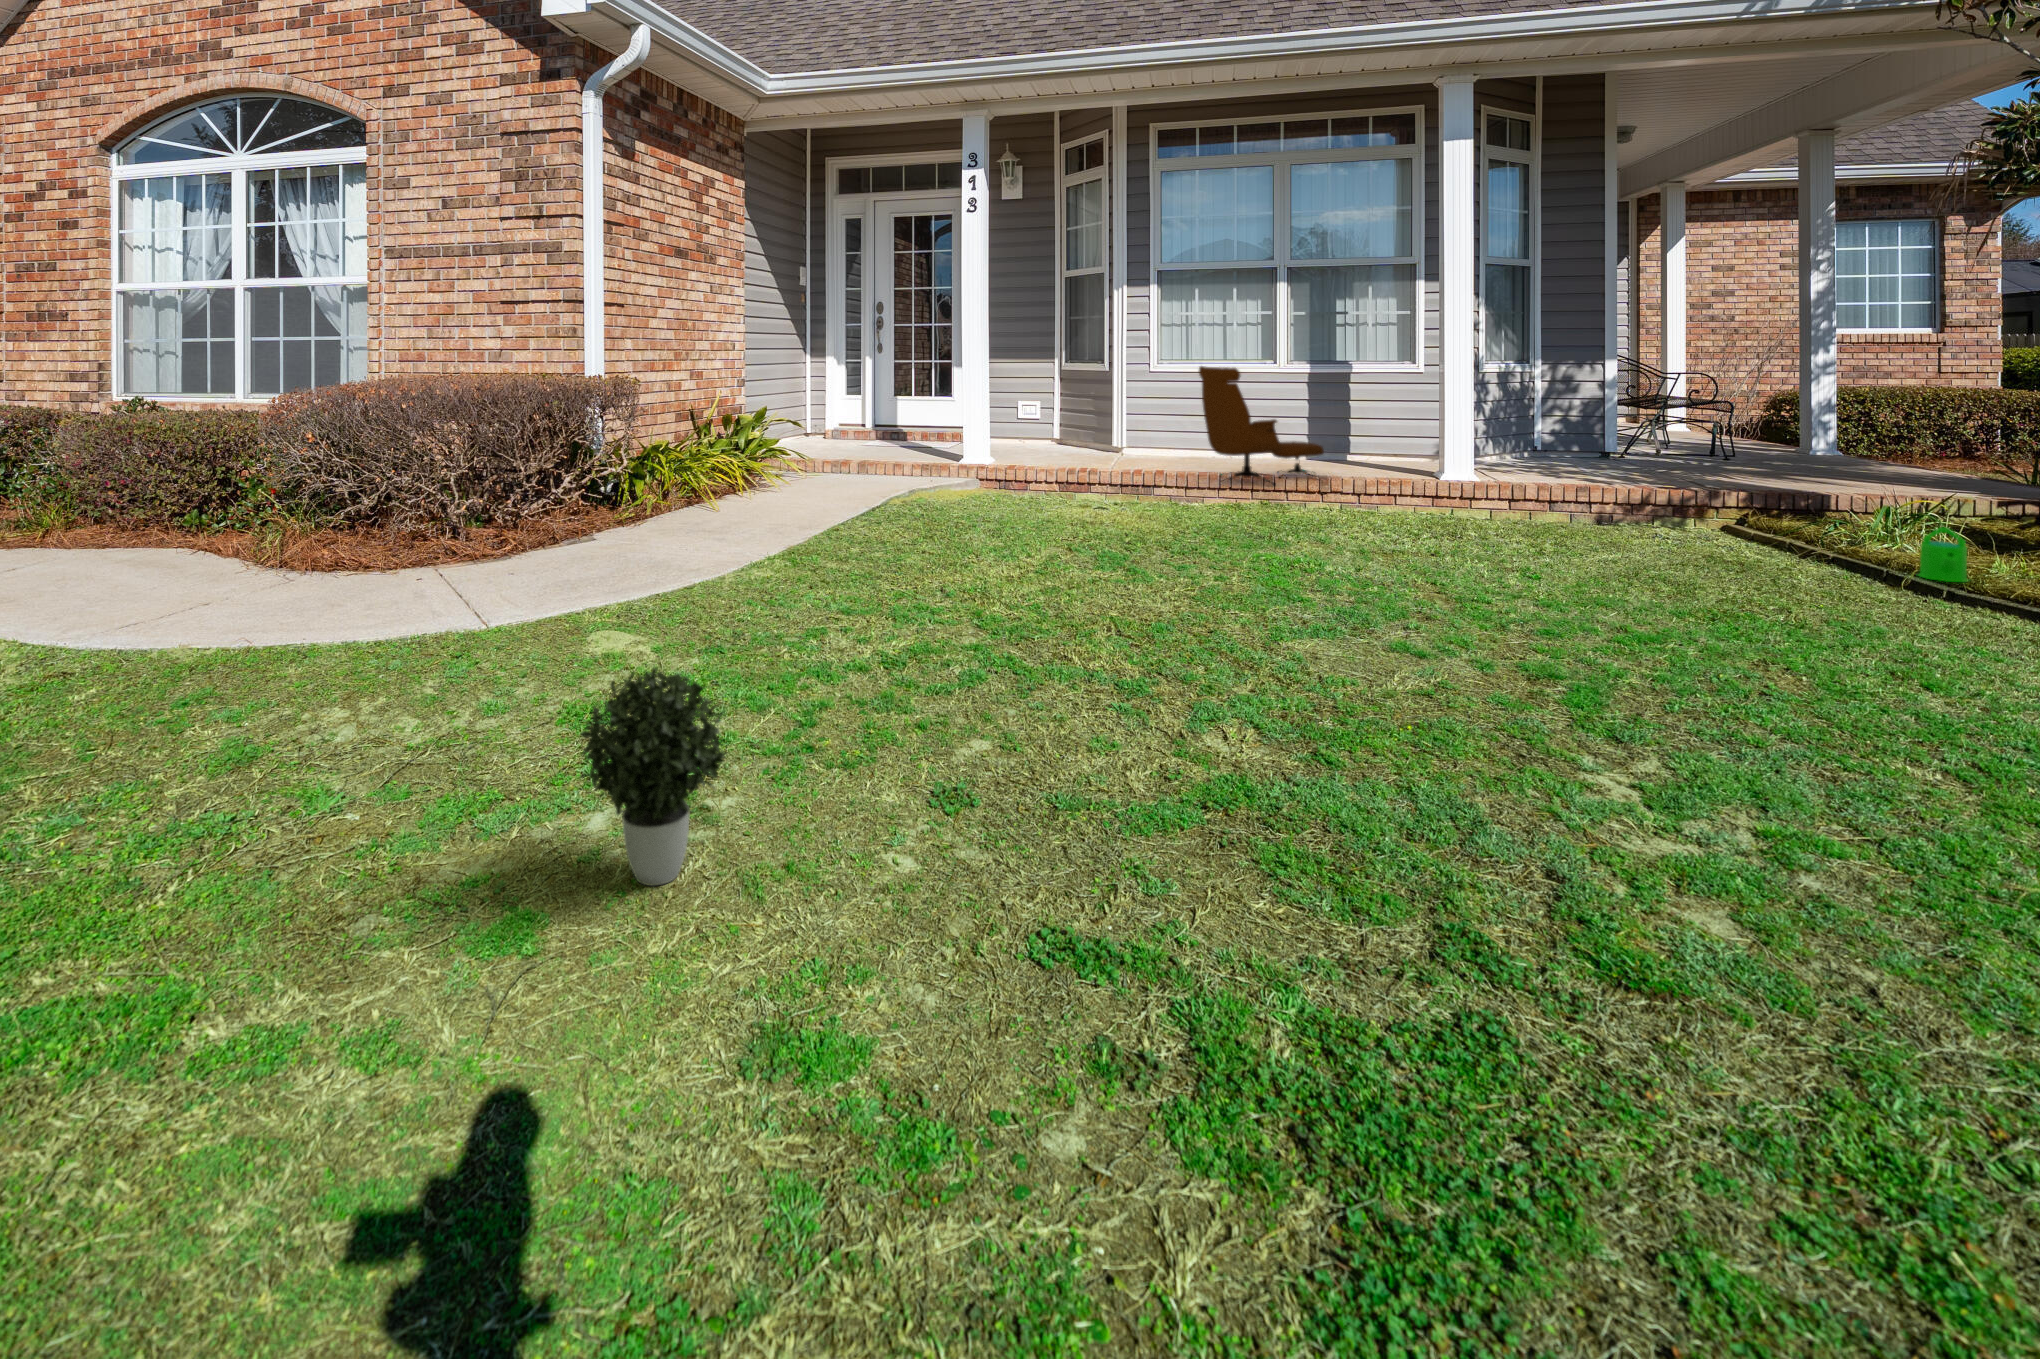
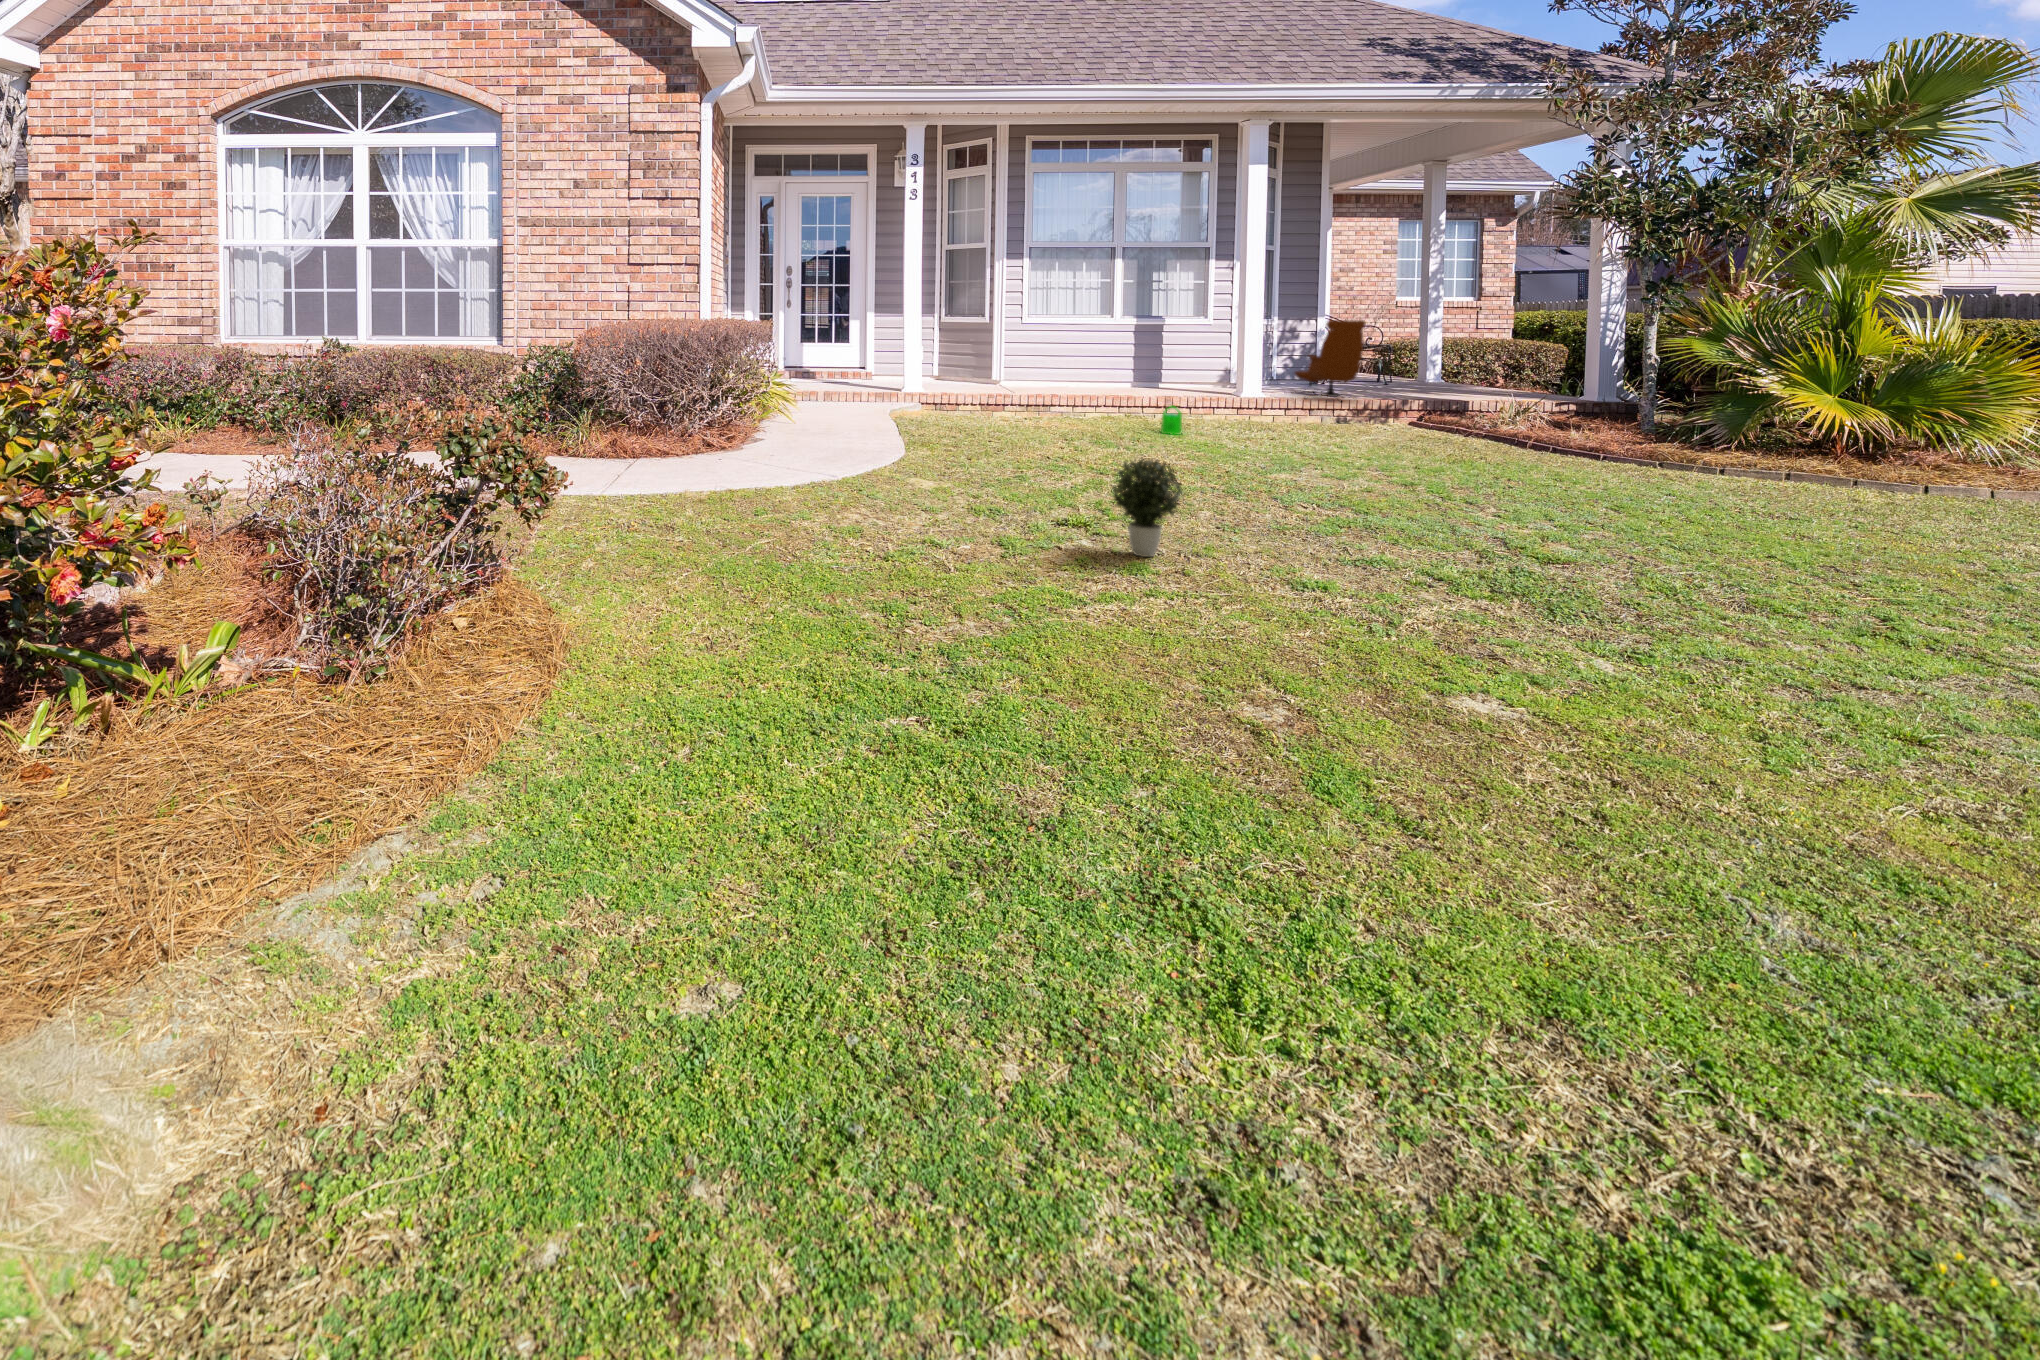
lounge chair: present [1199,366,1324,485] -> present [1295,320,1366,398]
watering can: present [1918,527,1968,582] -> present [1161,405,1182,435]

